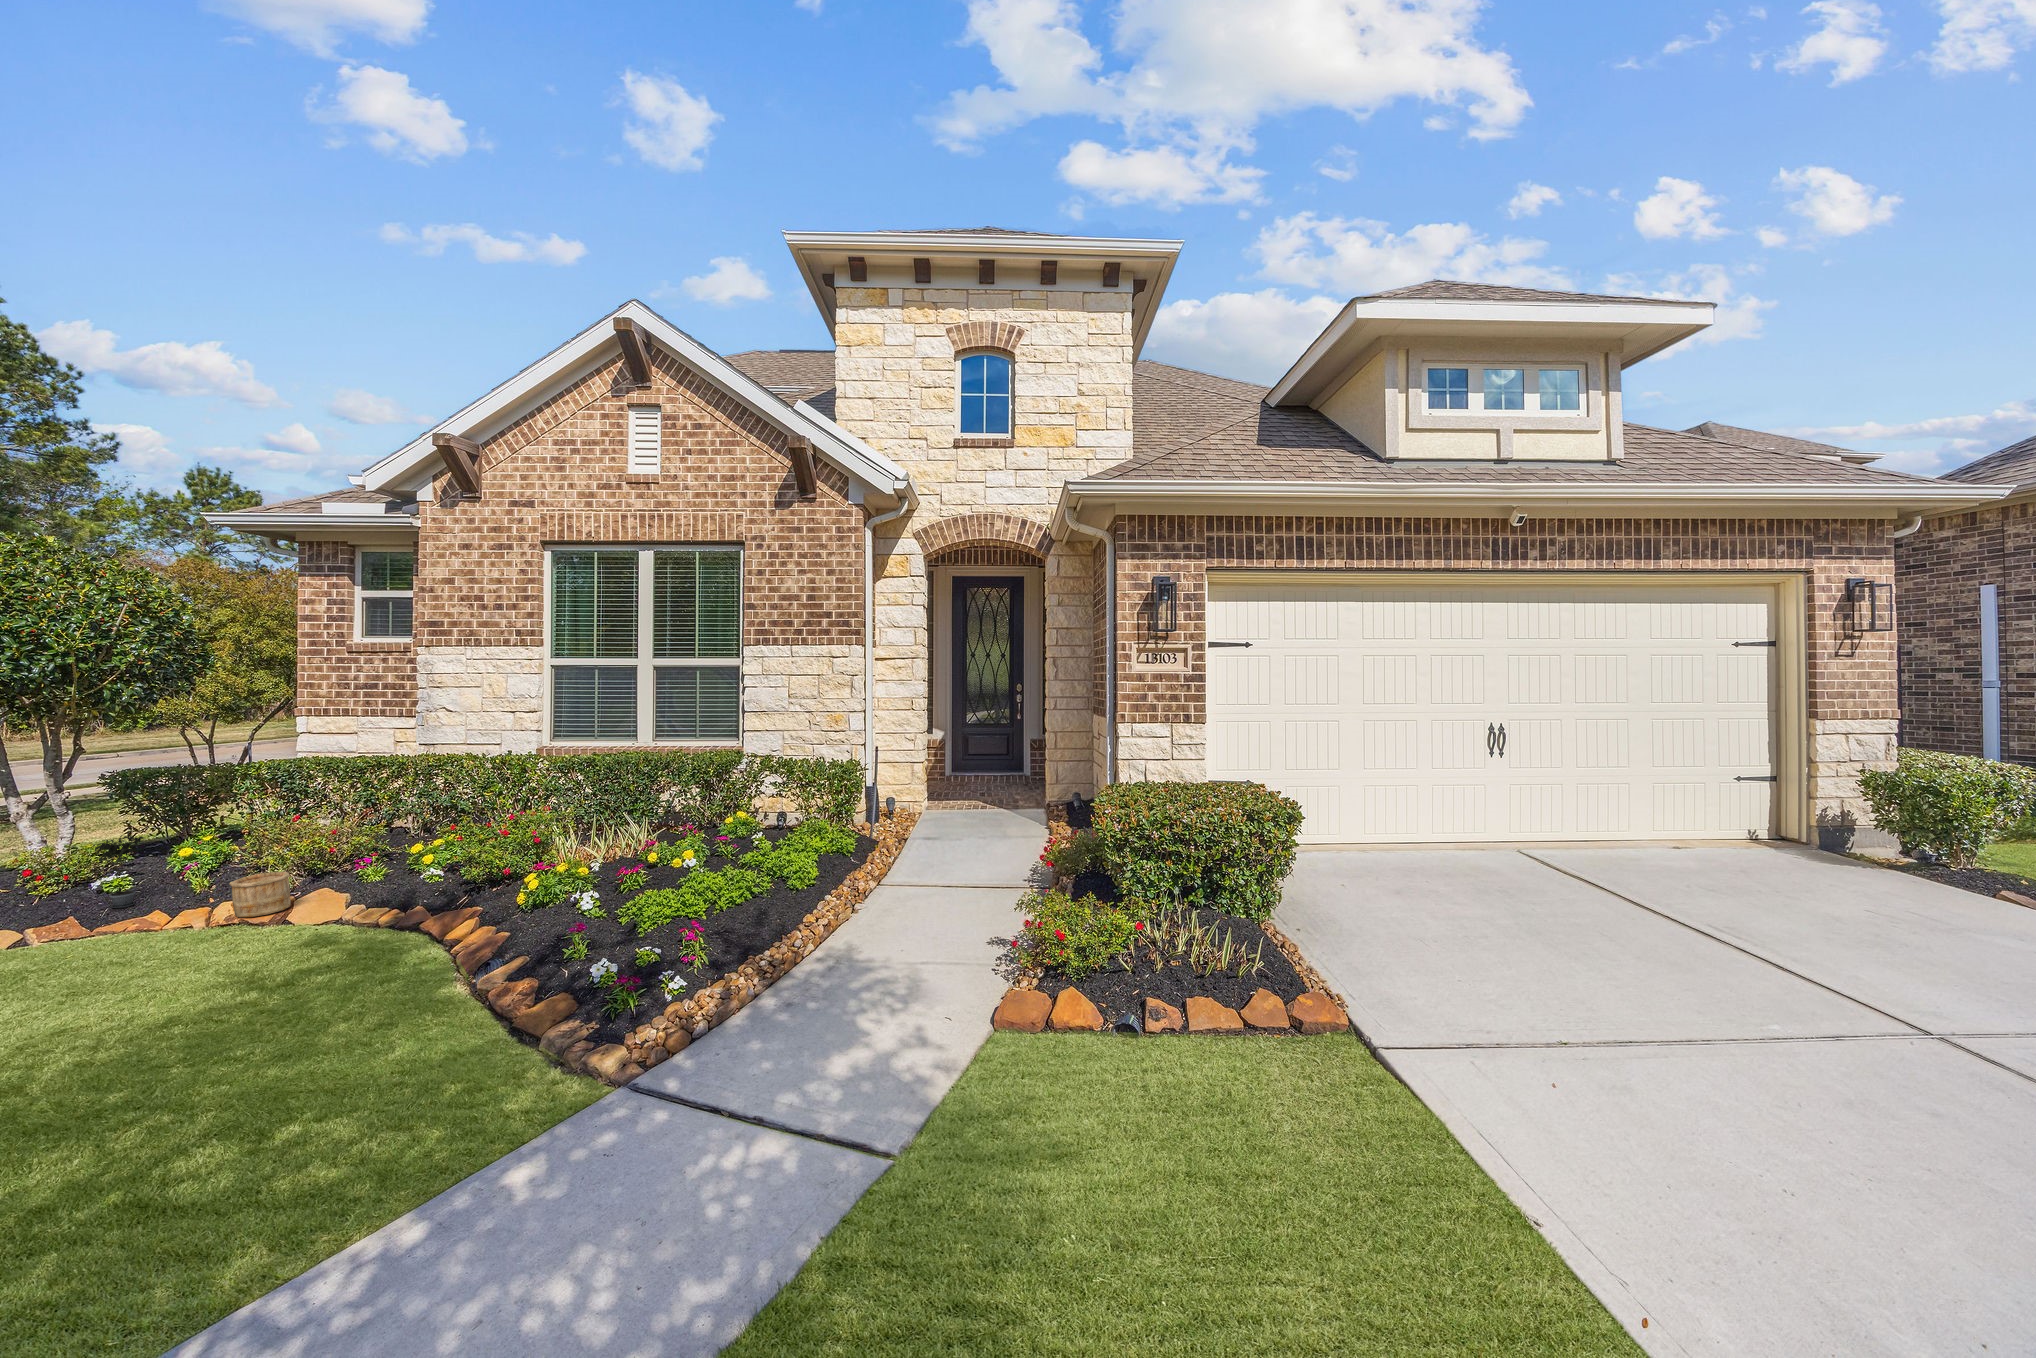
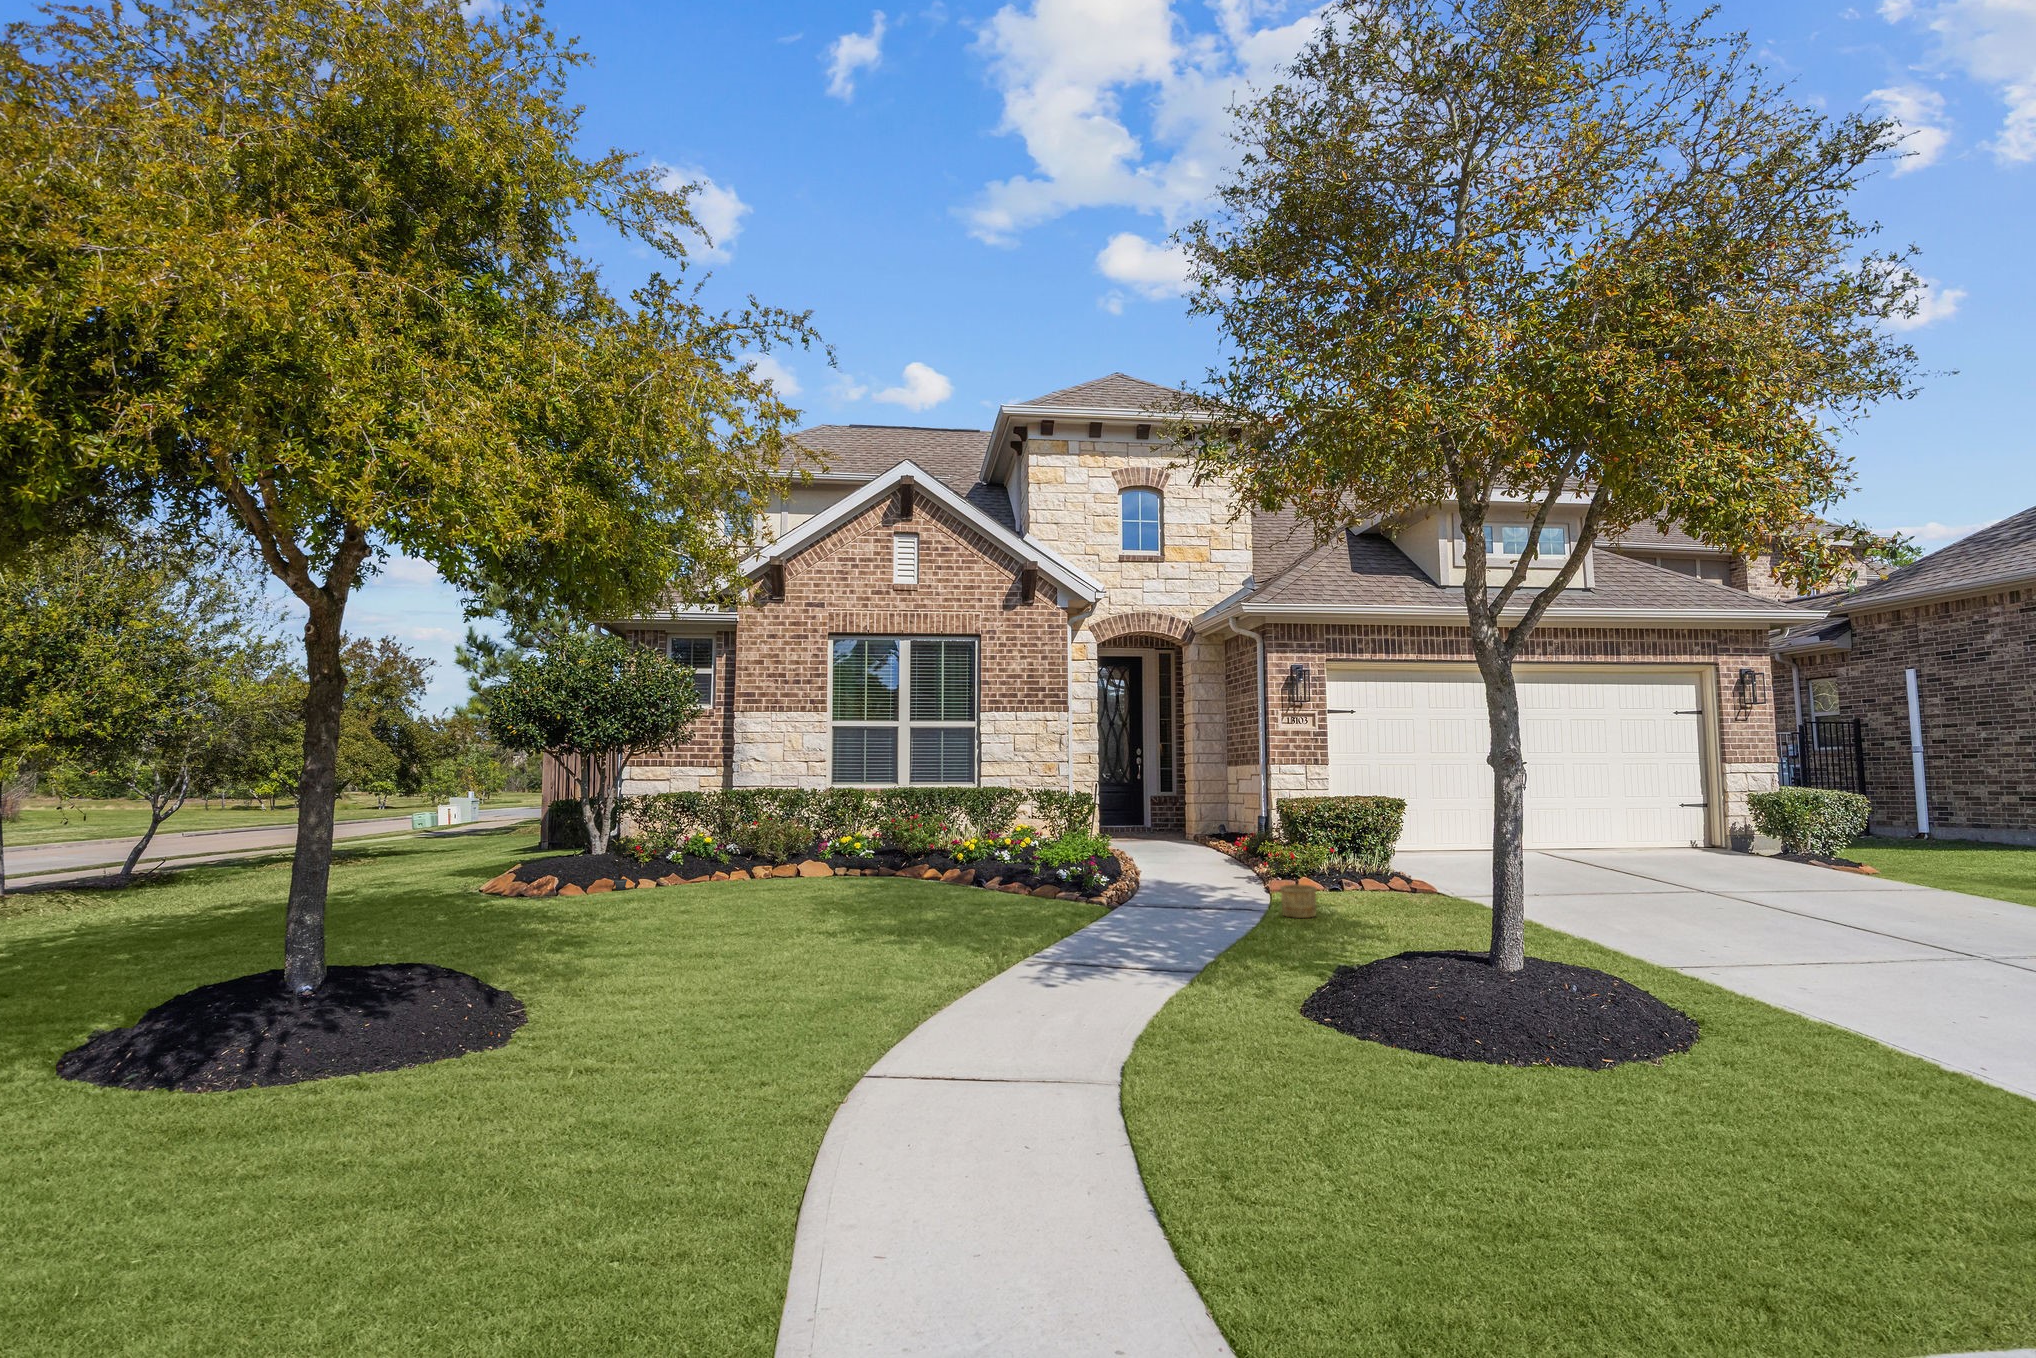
wooden bucket: present [230,872,290,917] -> present [1280,884,1316,918]

